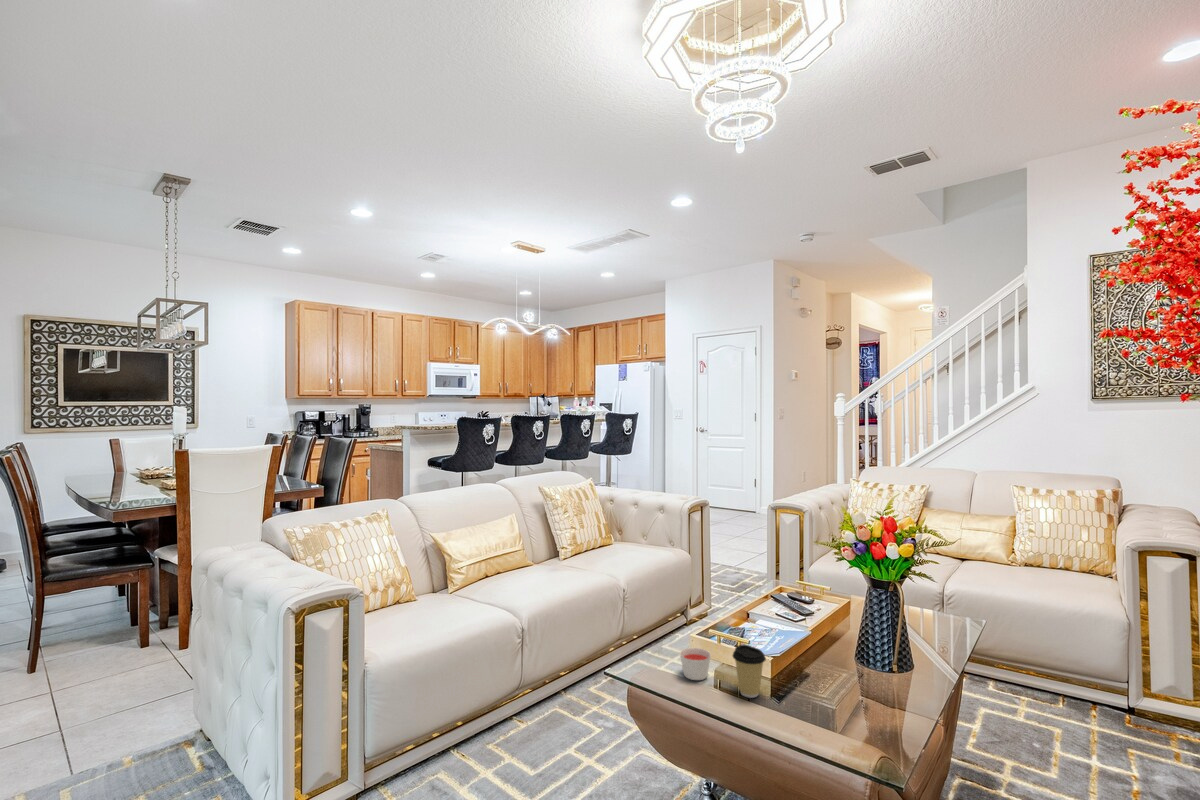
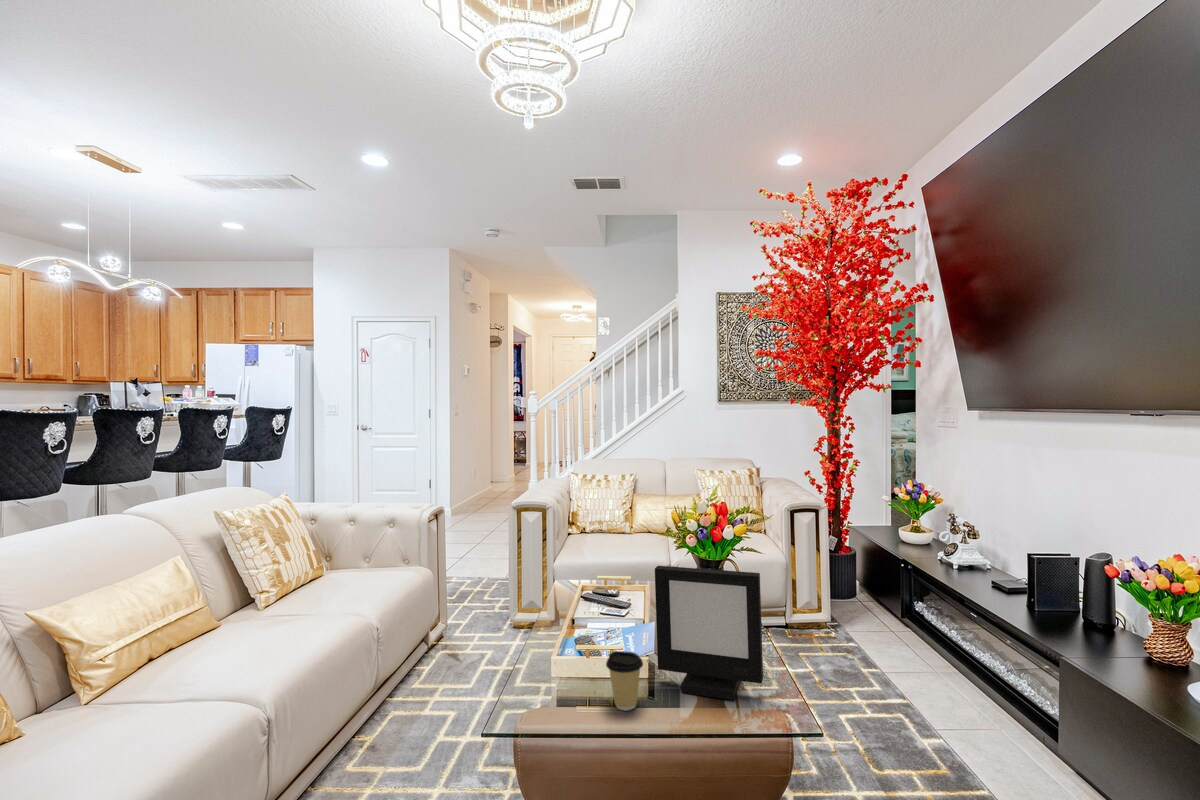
picture frame: none [792,580,887,722] -> present [655,566,763,700]
candle: present [680,648,711,680] -> none [537,671,574,712]

